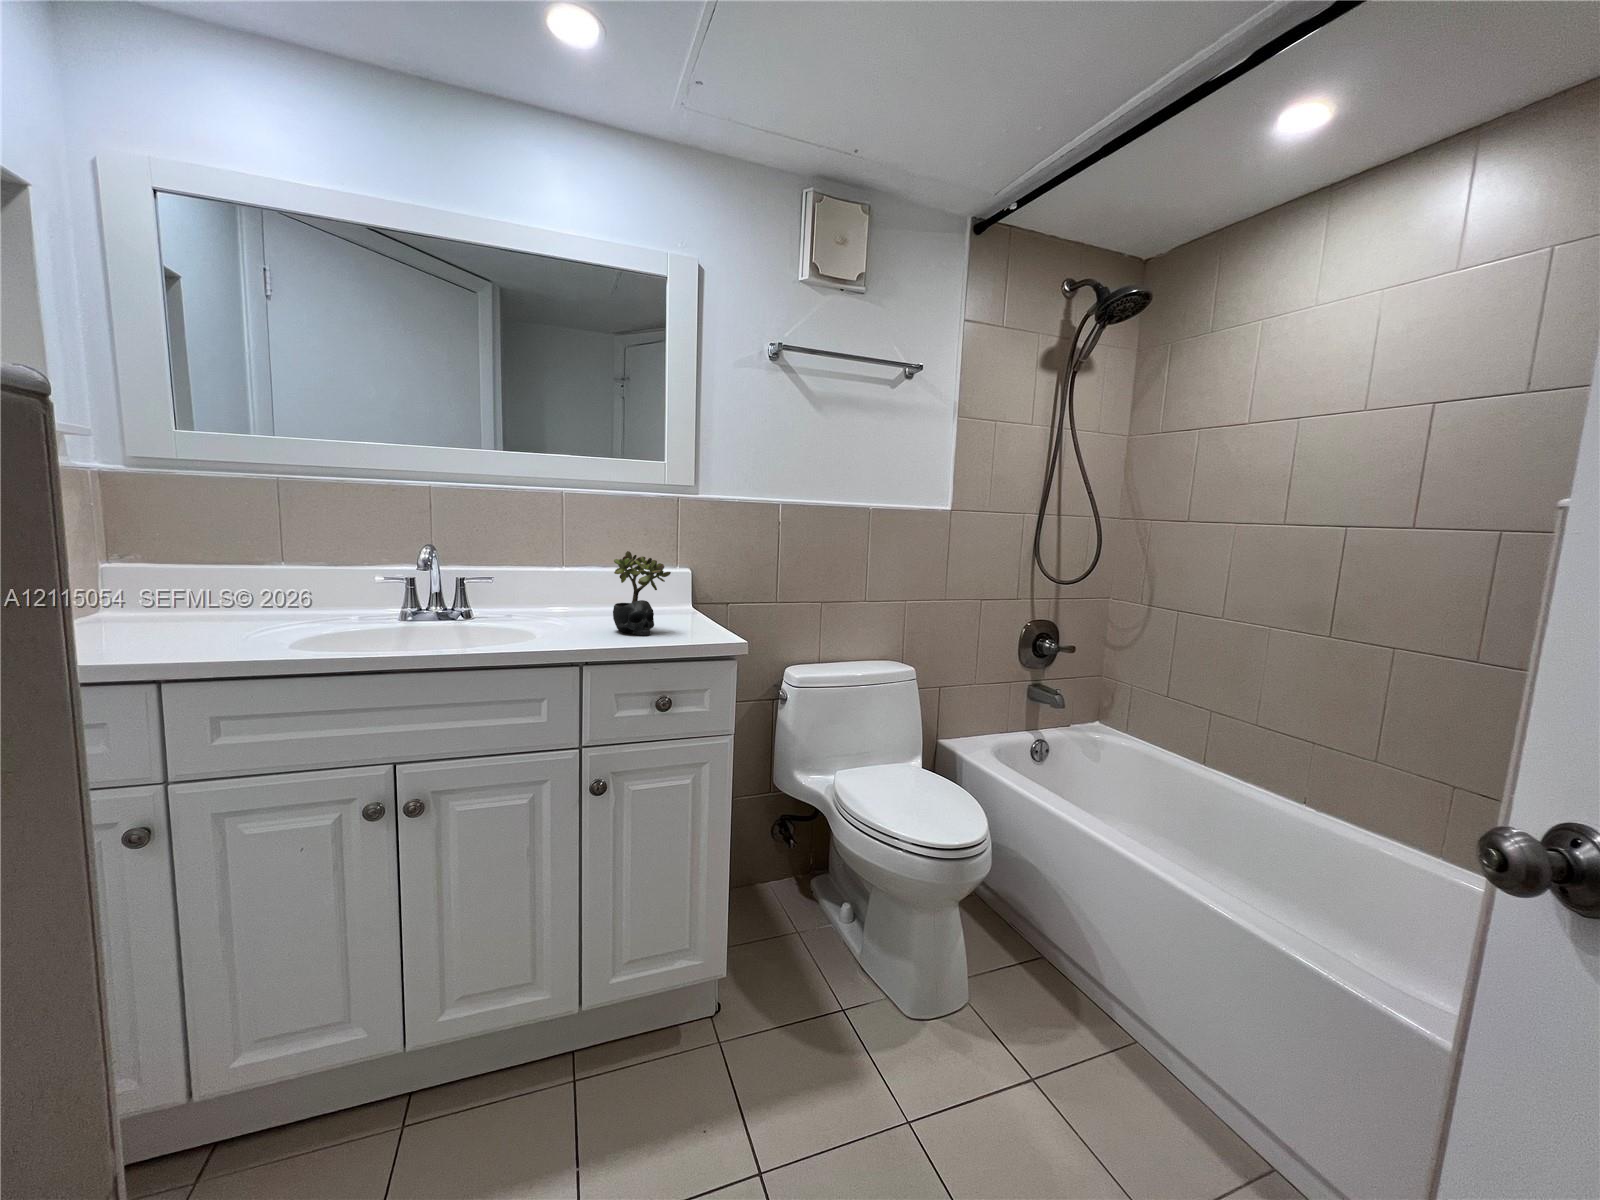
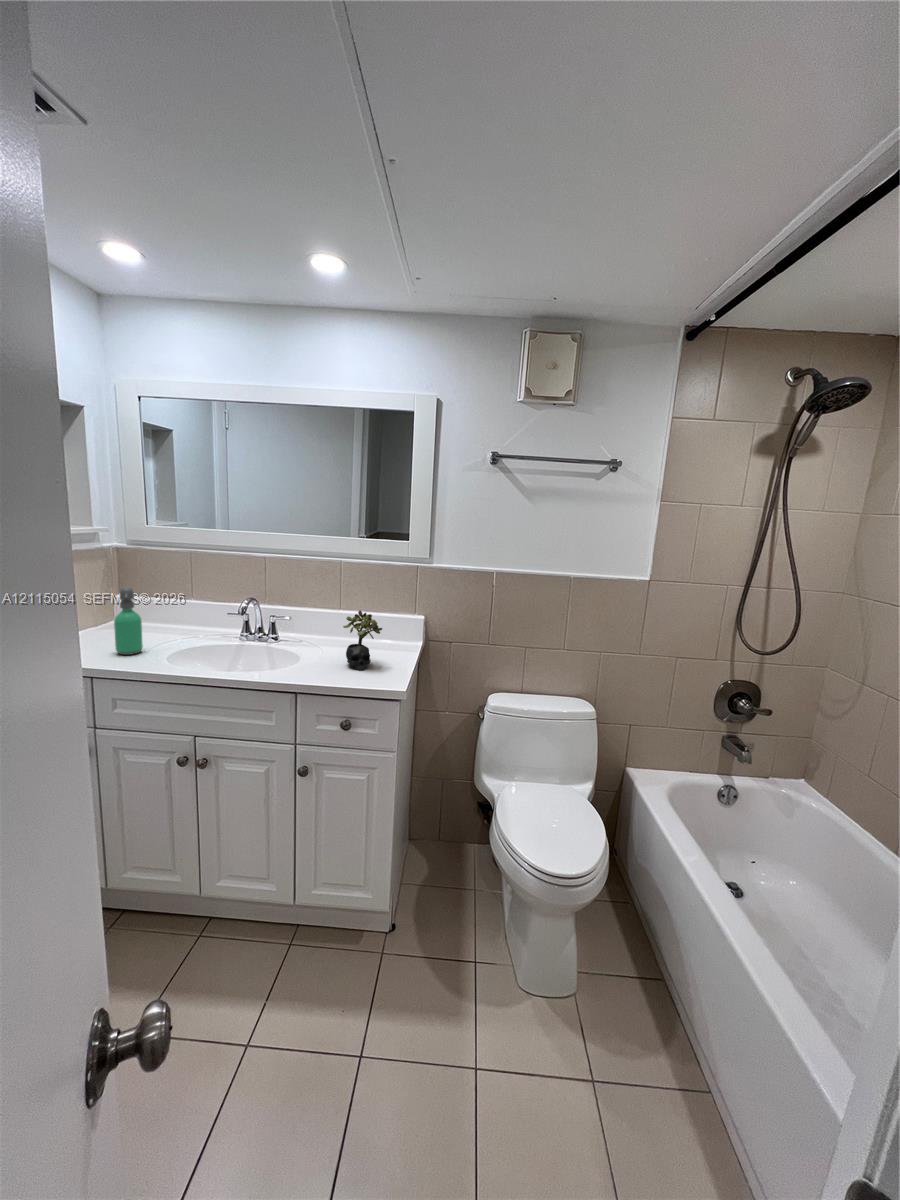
soap dispenser: none [166,522,227,650] -> present [114,587,143,655]

